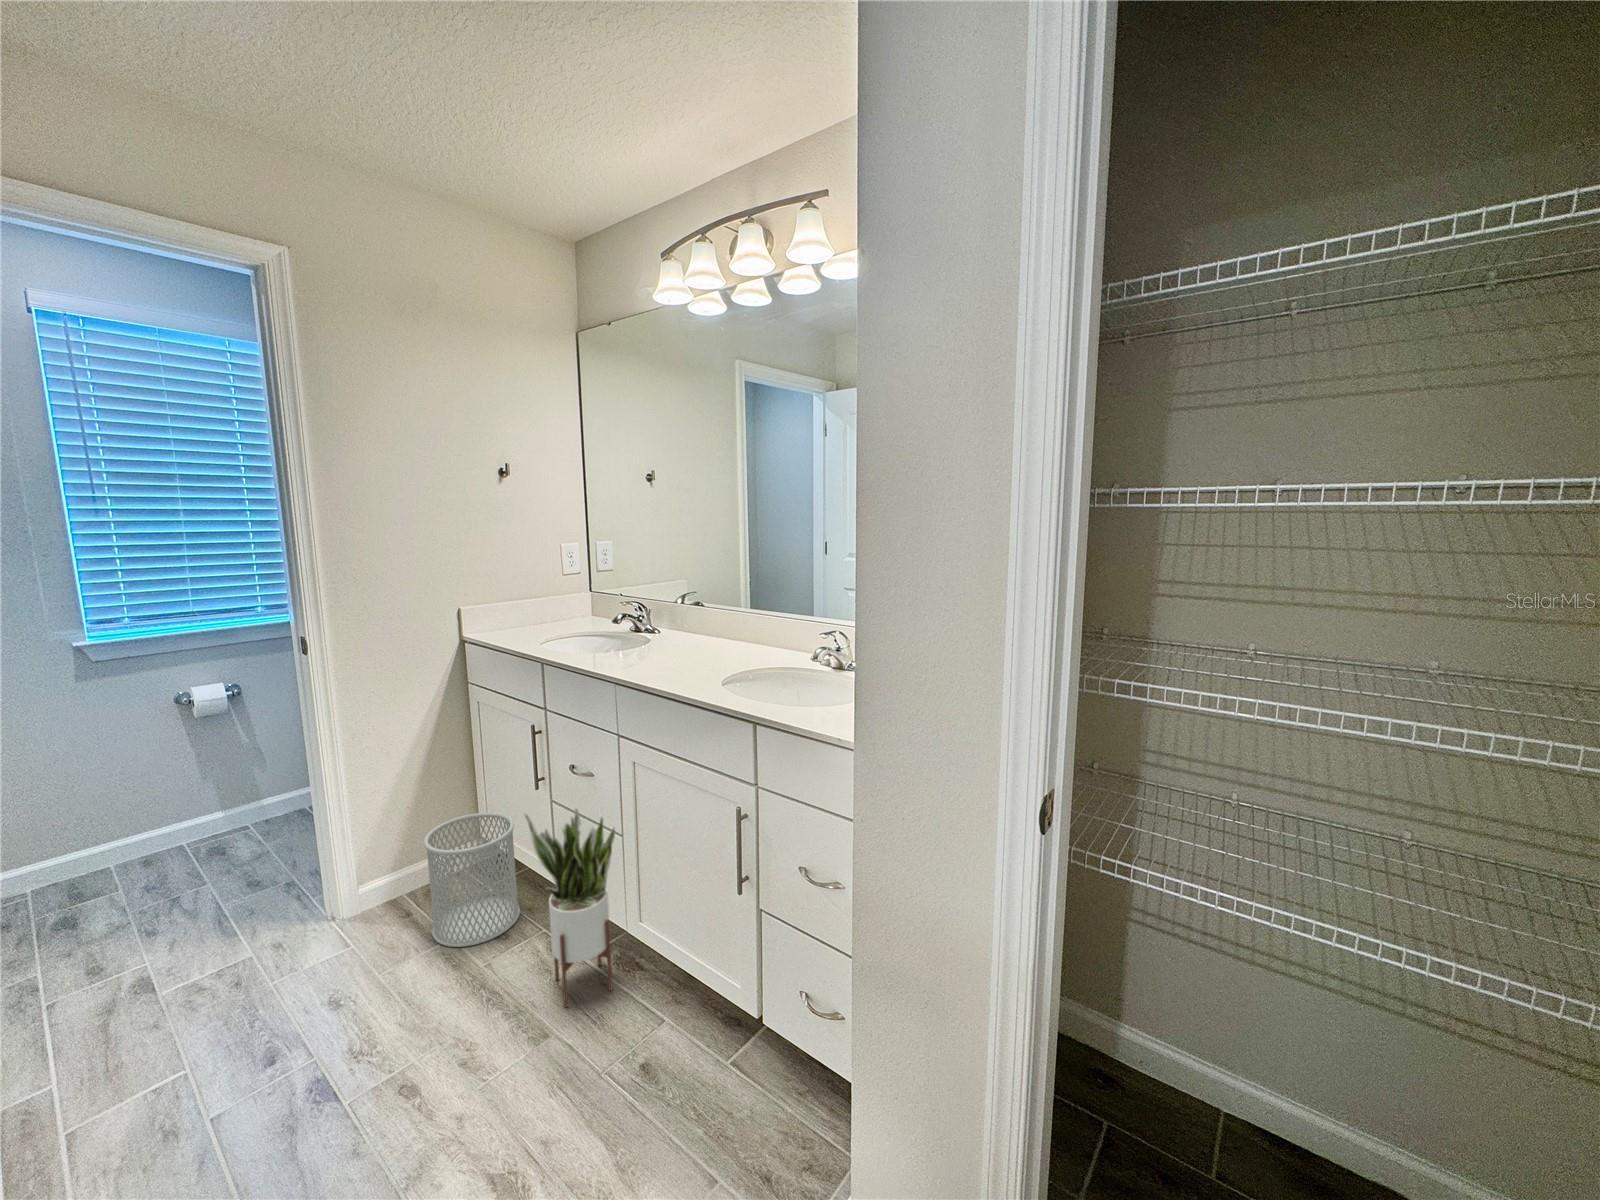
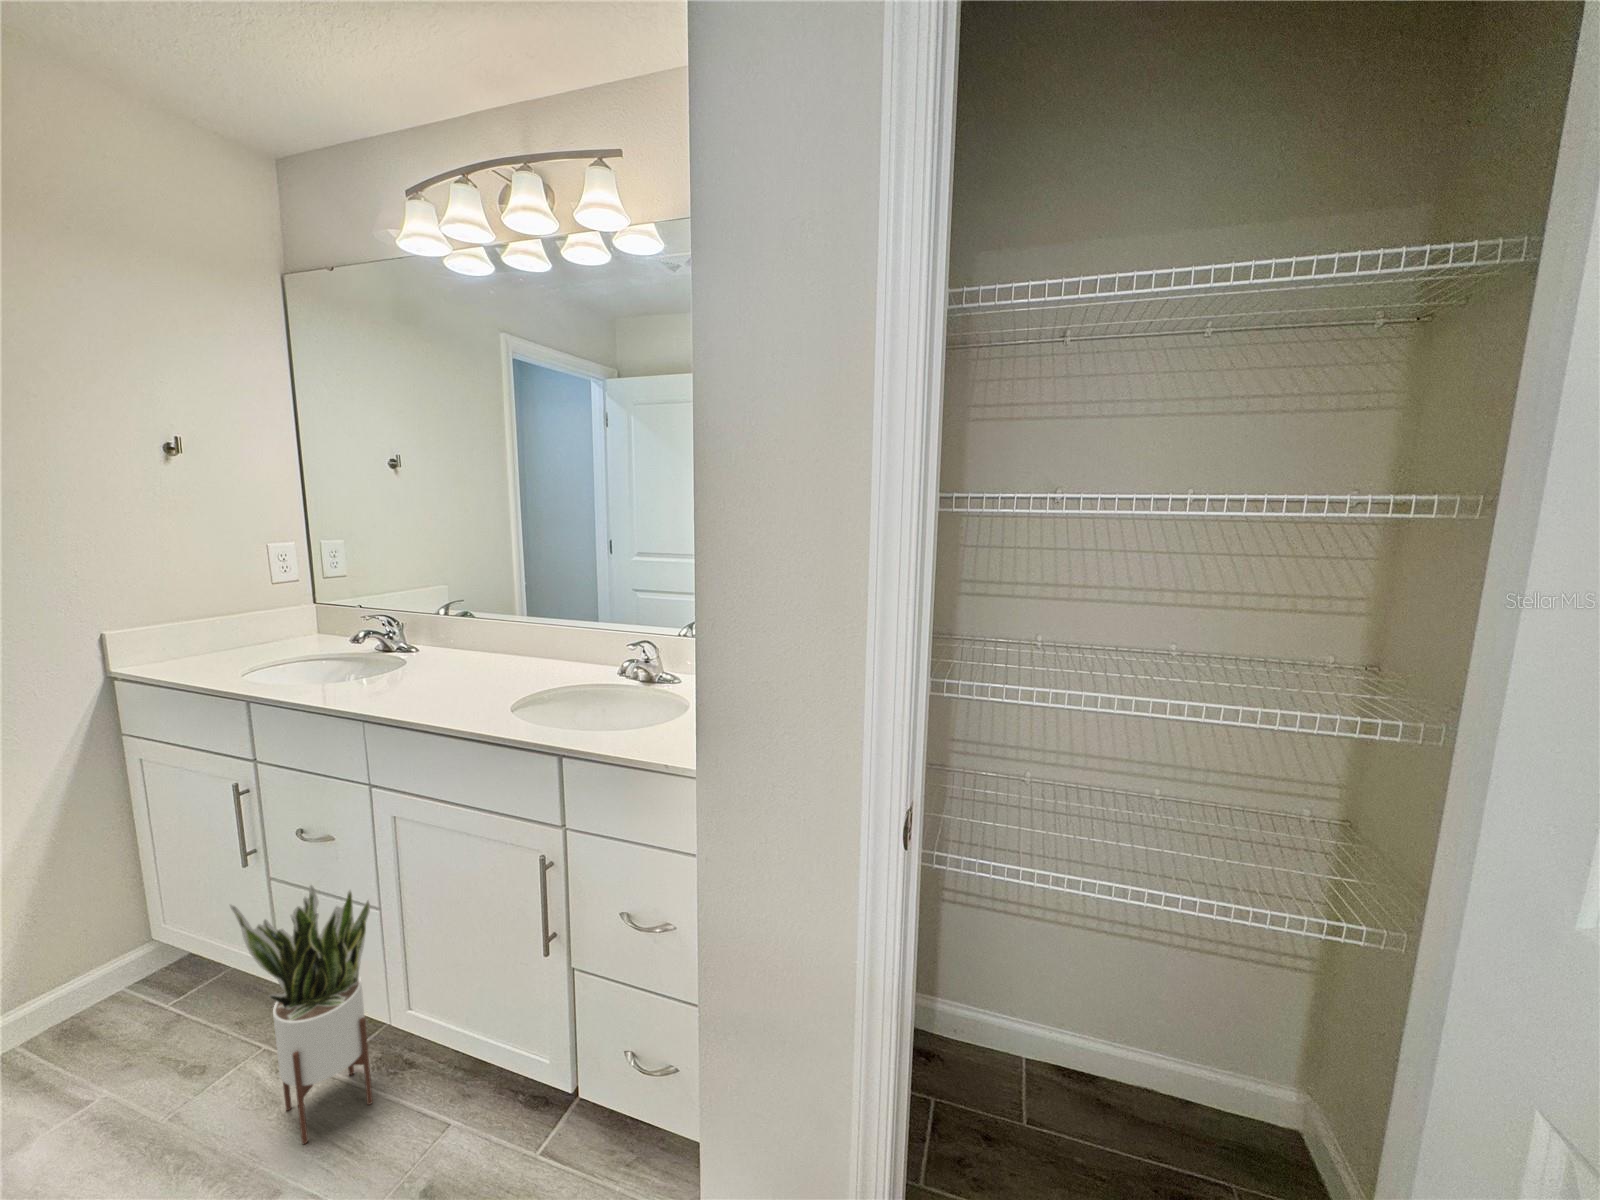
wastebasket: present [424,813,520,947] -> none [52,905,223,1104]

